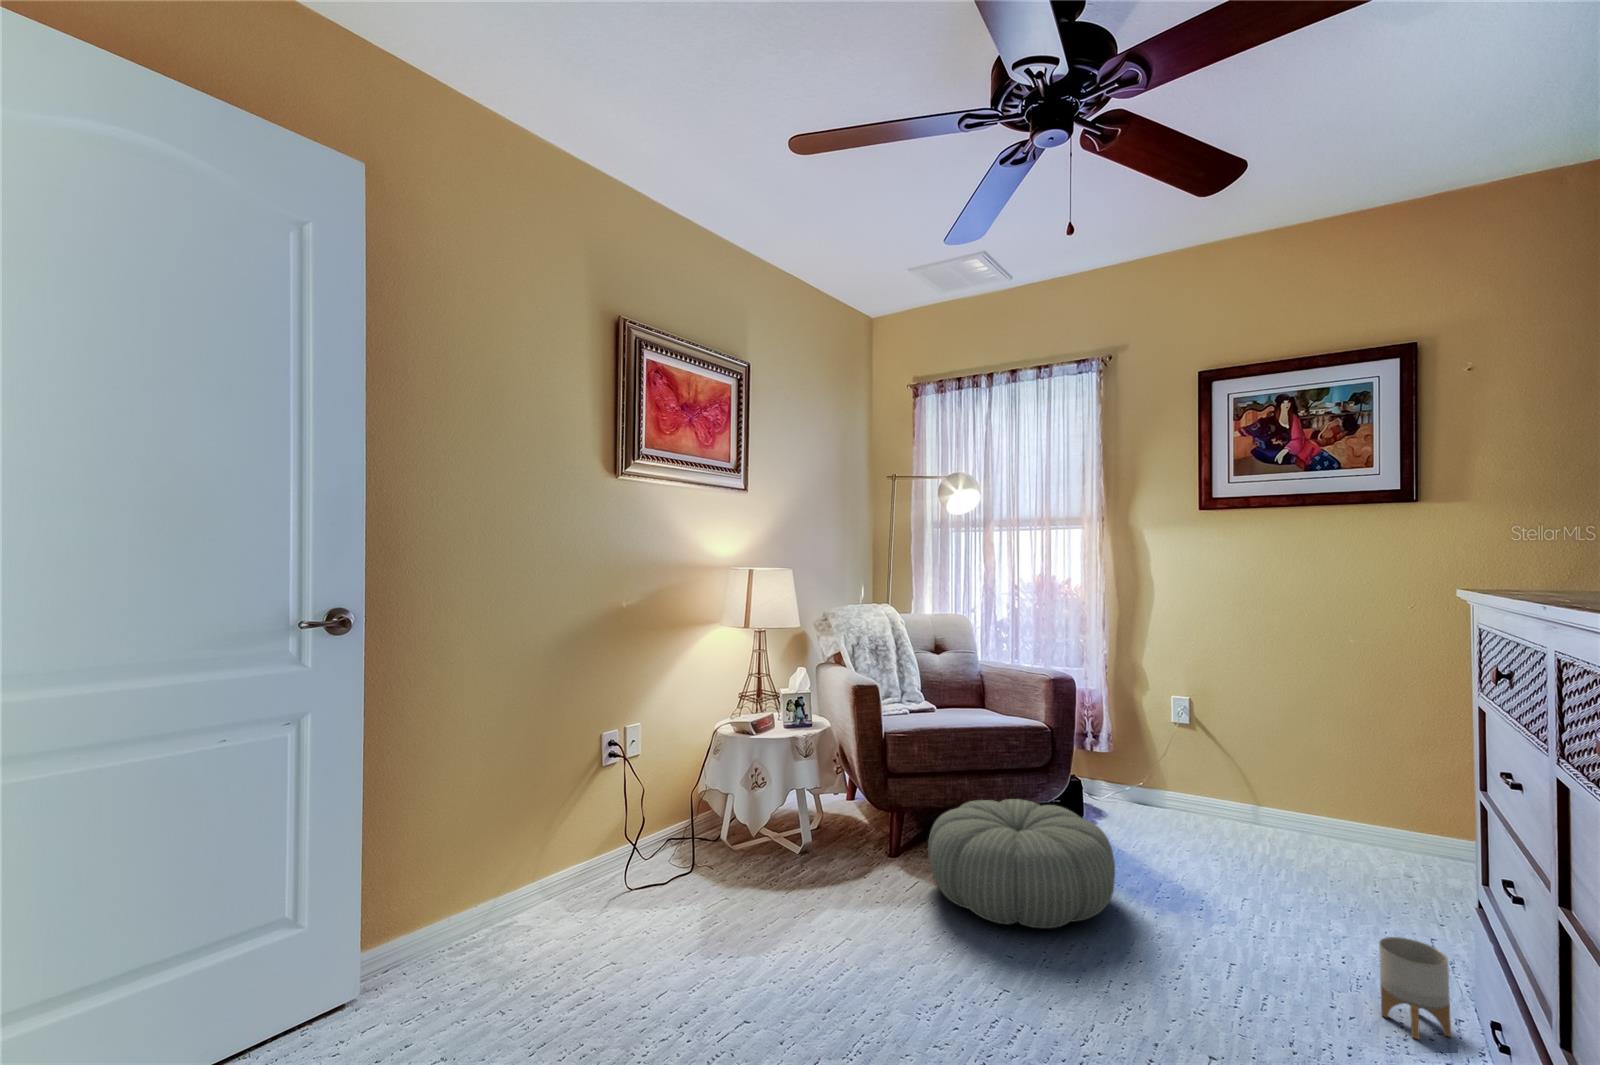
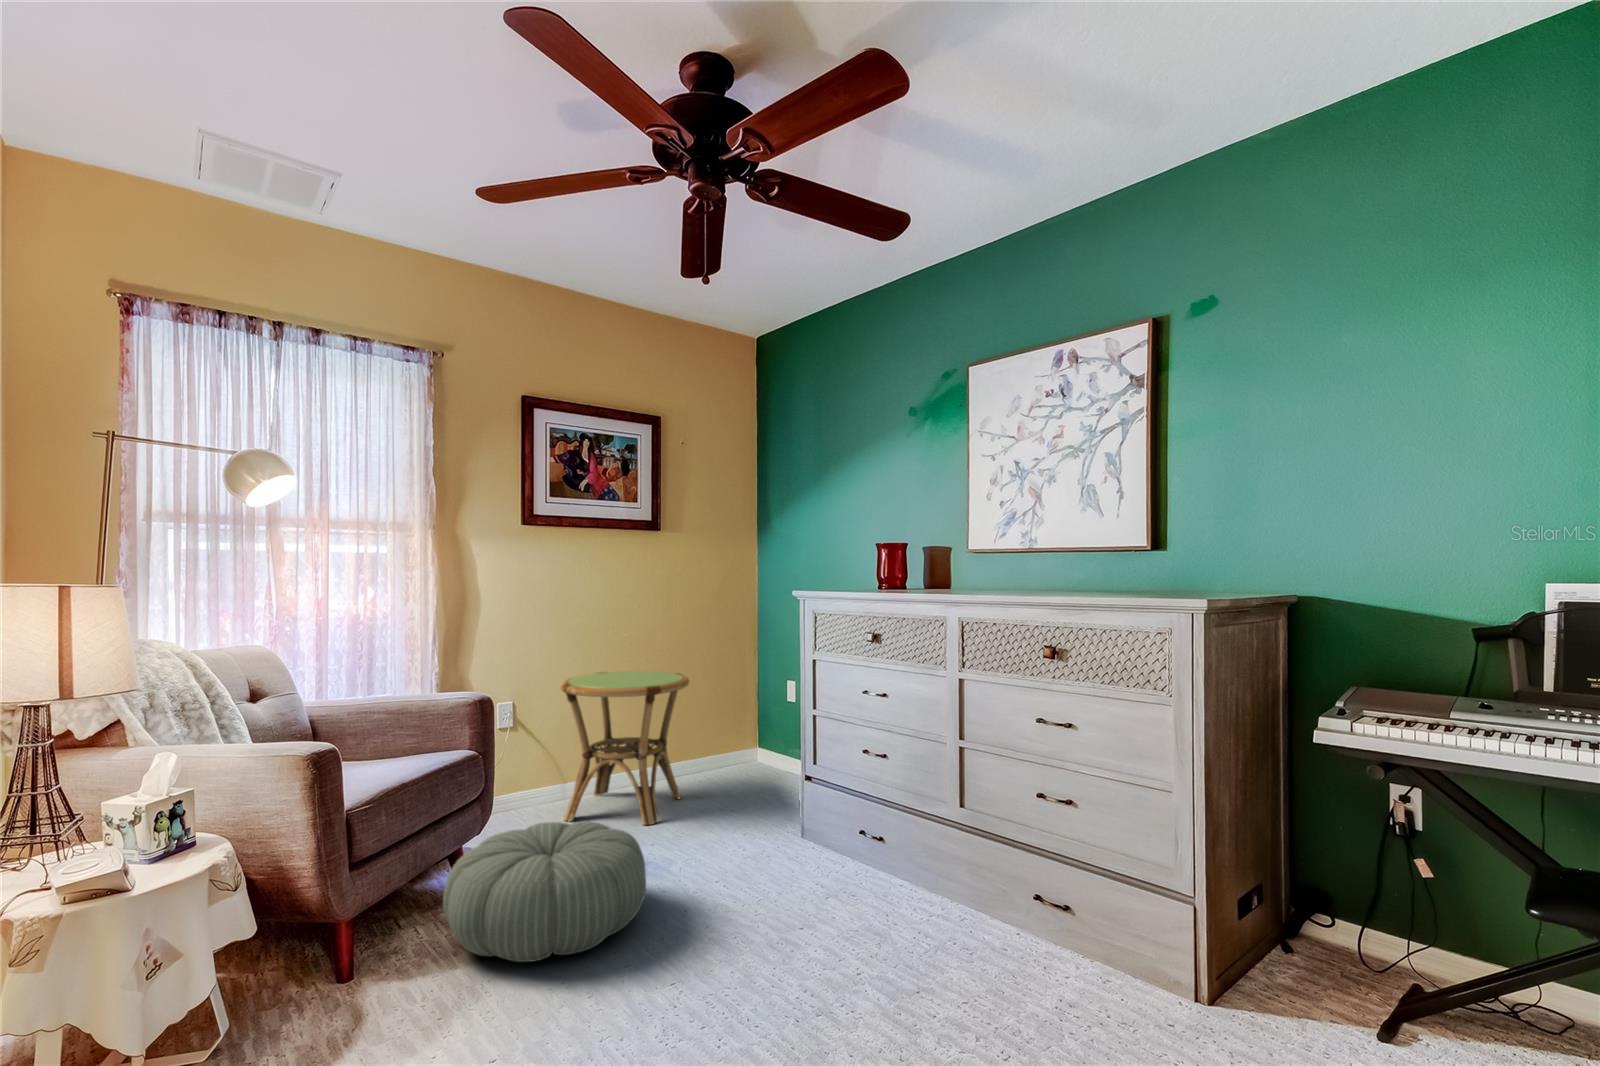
side table: none [1212,685,1410,889] -> present [560,671,689,825]
planter: present [1379,937,1451,1039] -> none [792,803,825,860]

